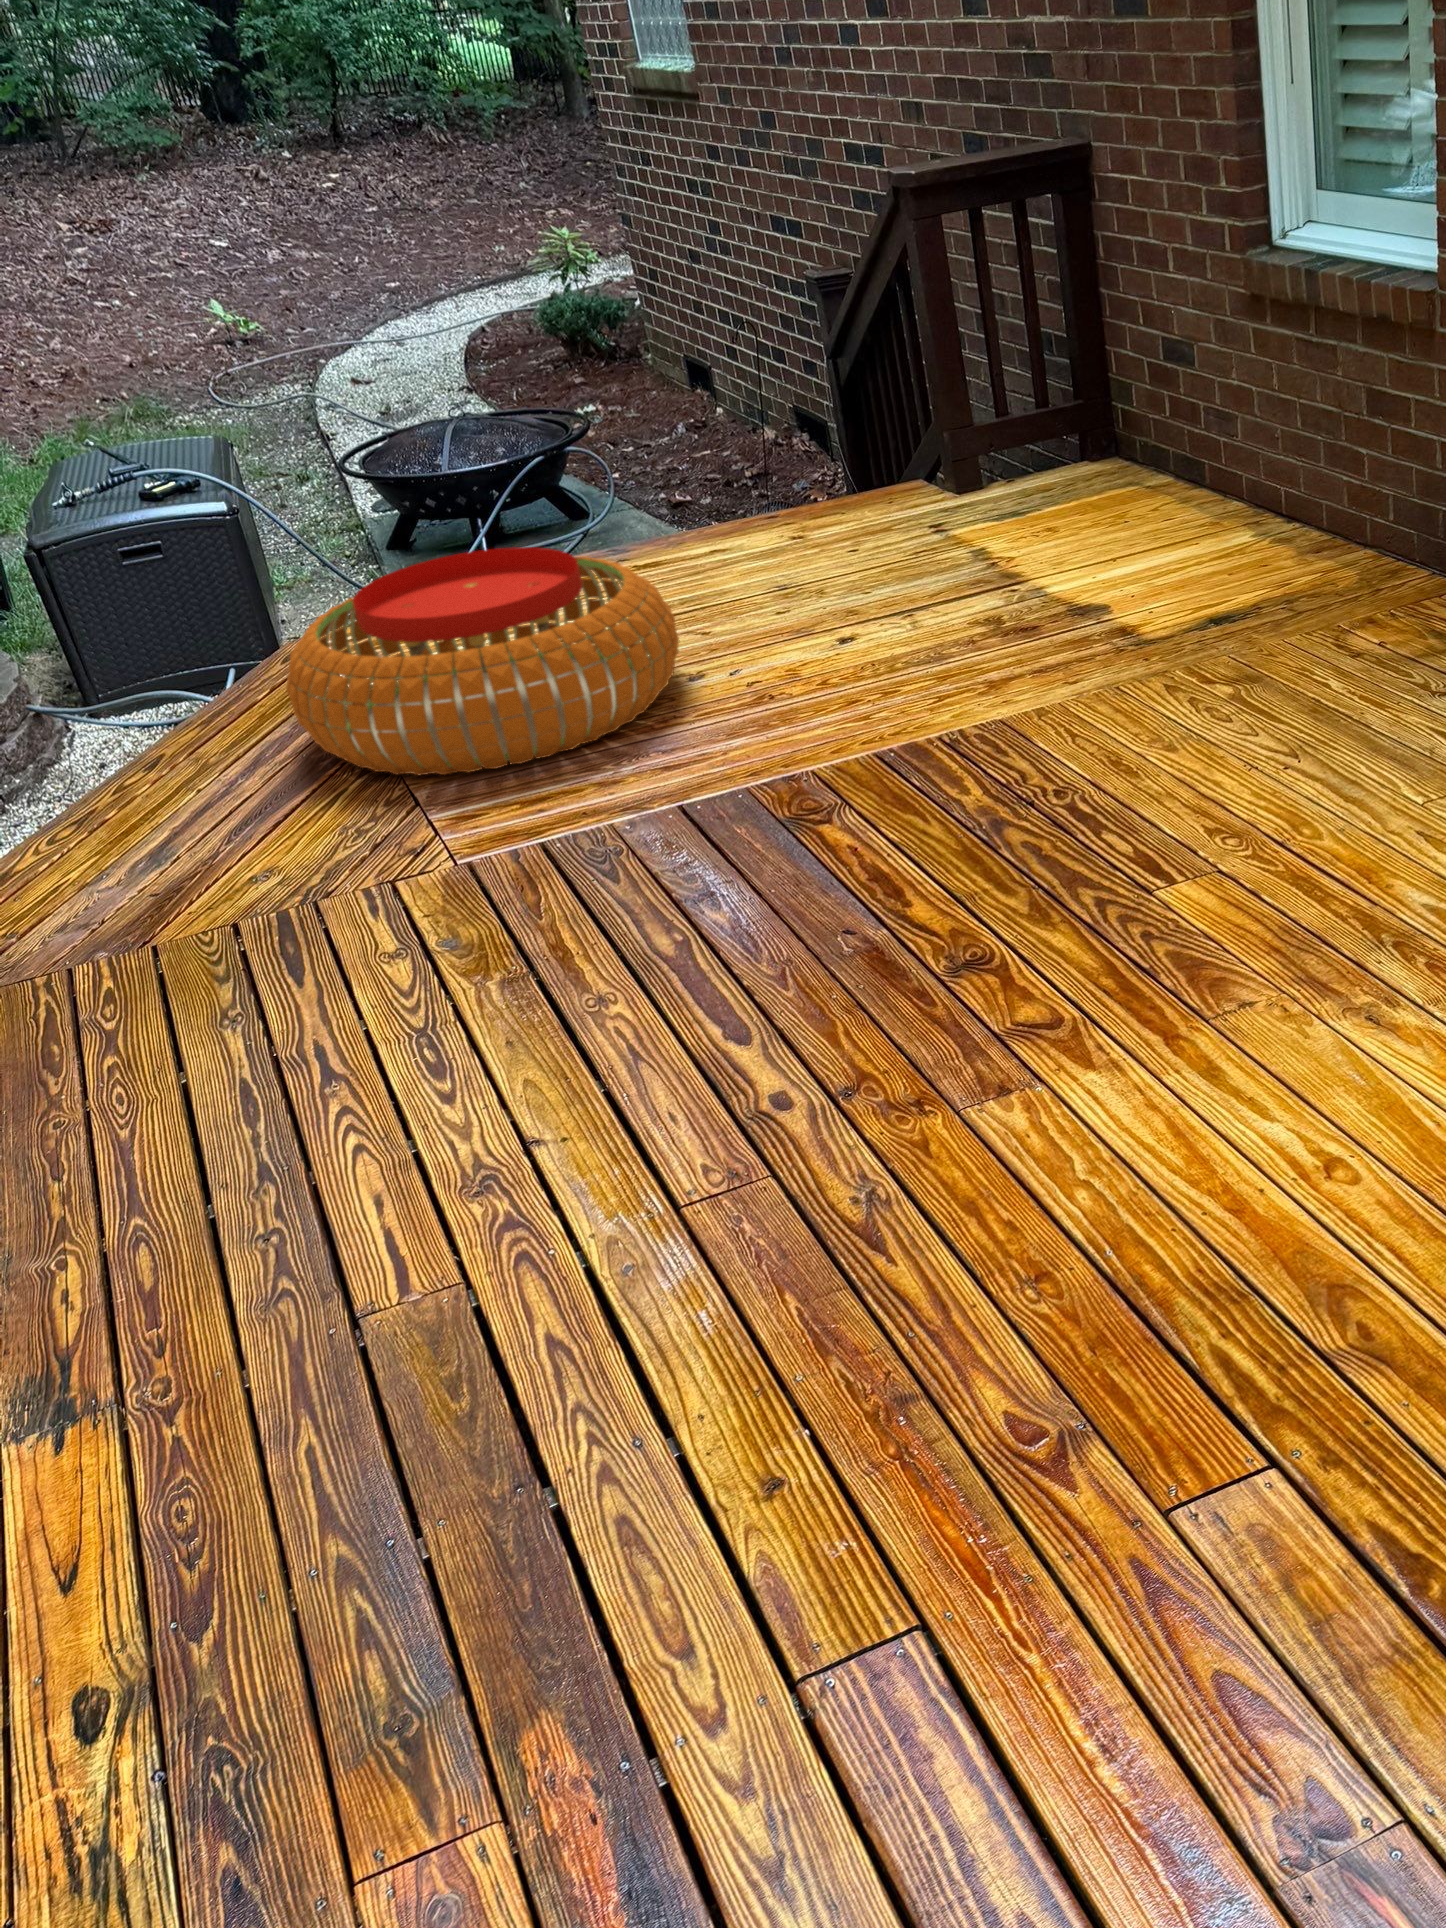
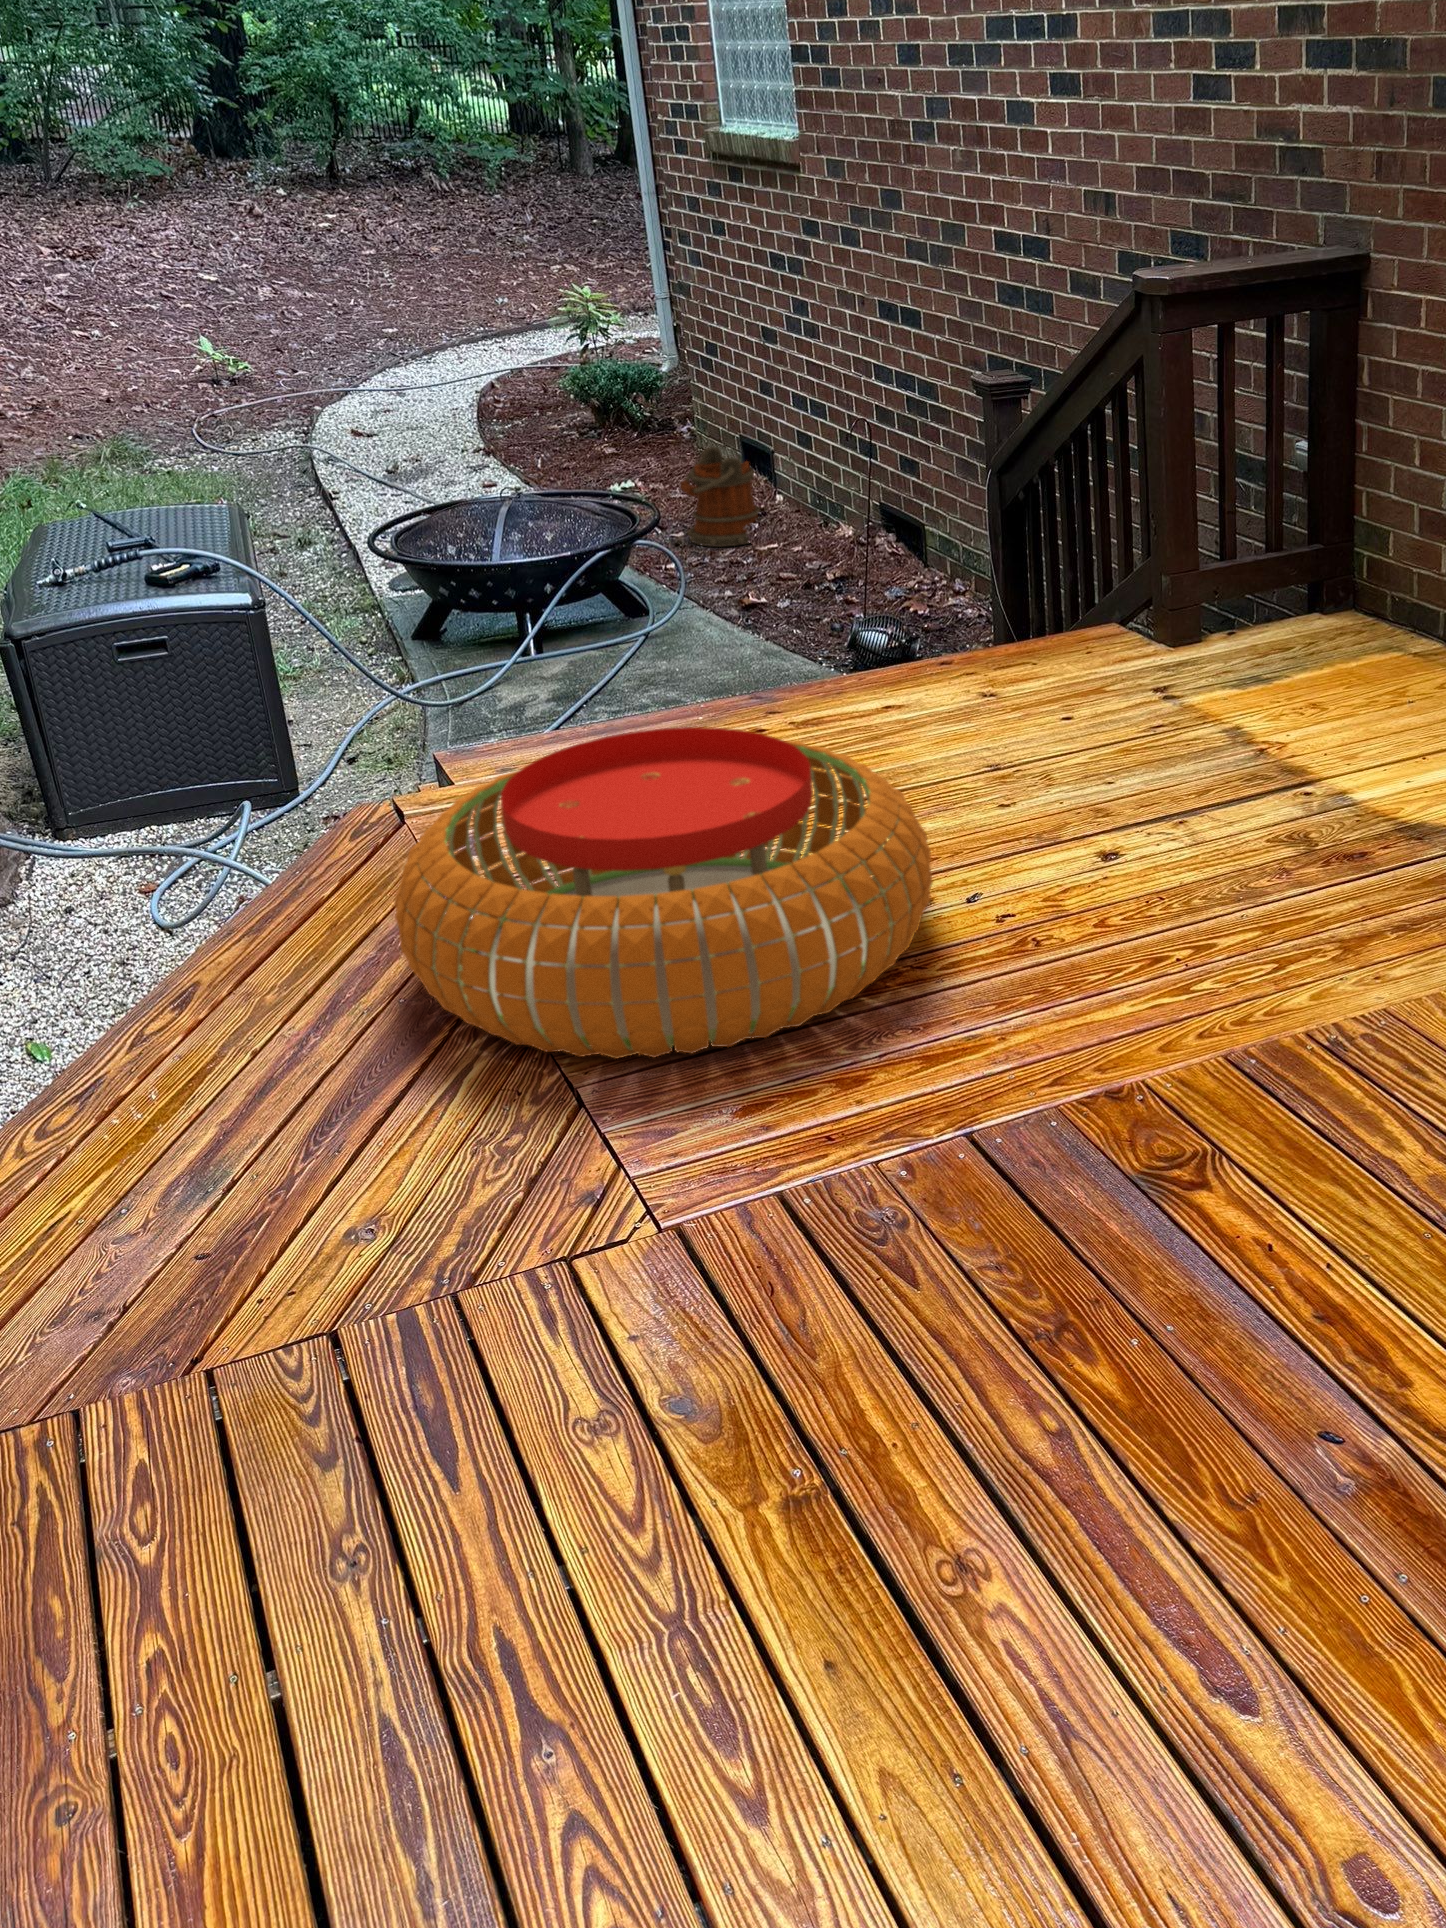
bucket: none [637,371,723,464] -> present [680,447,760,547]

